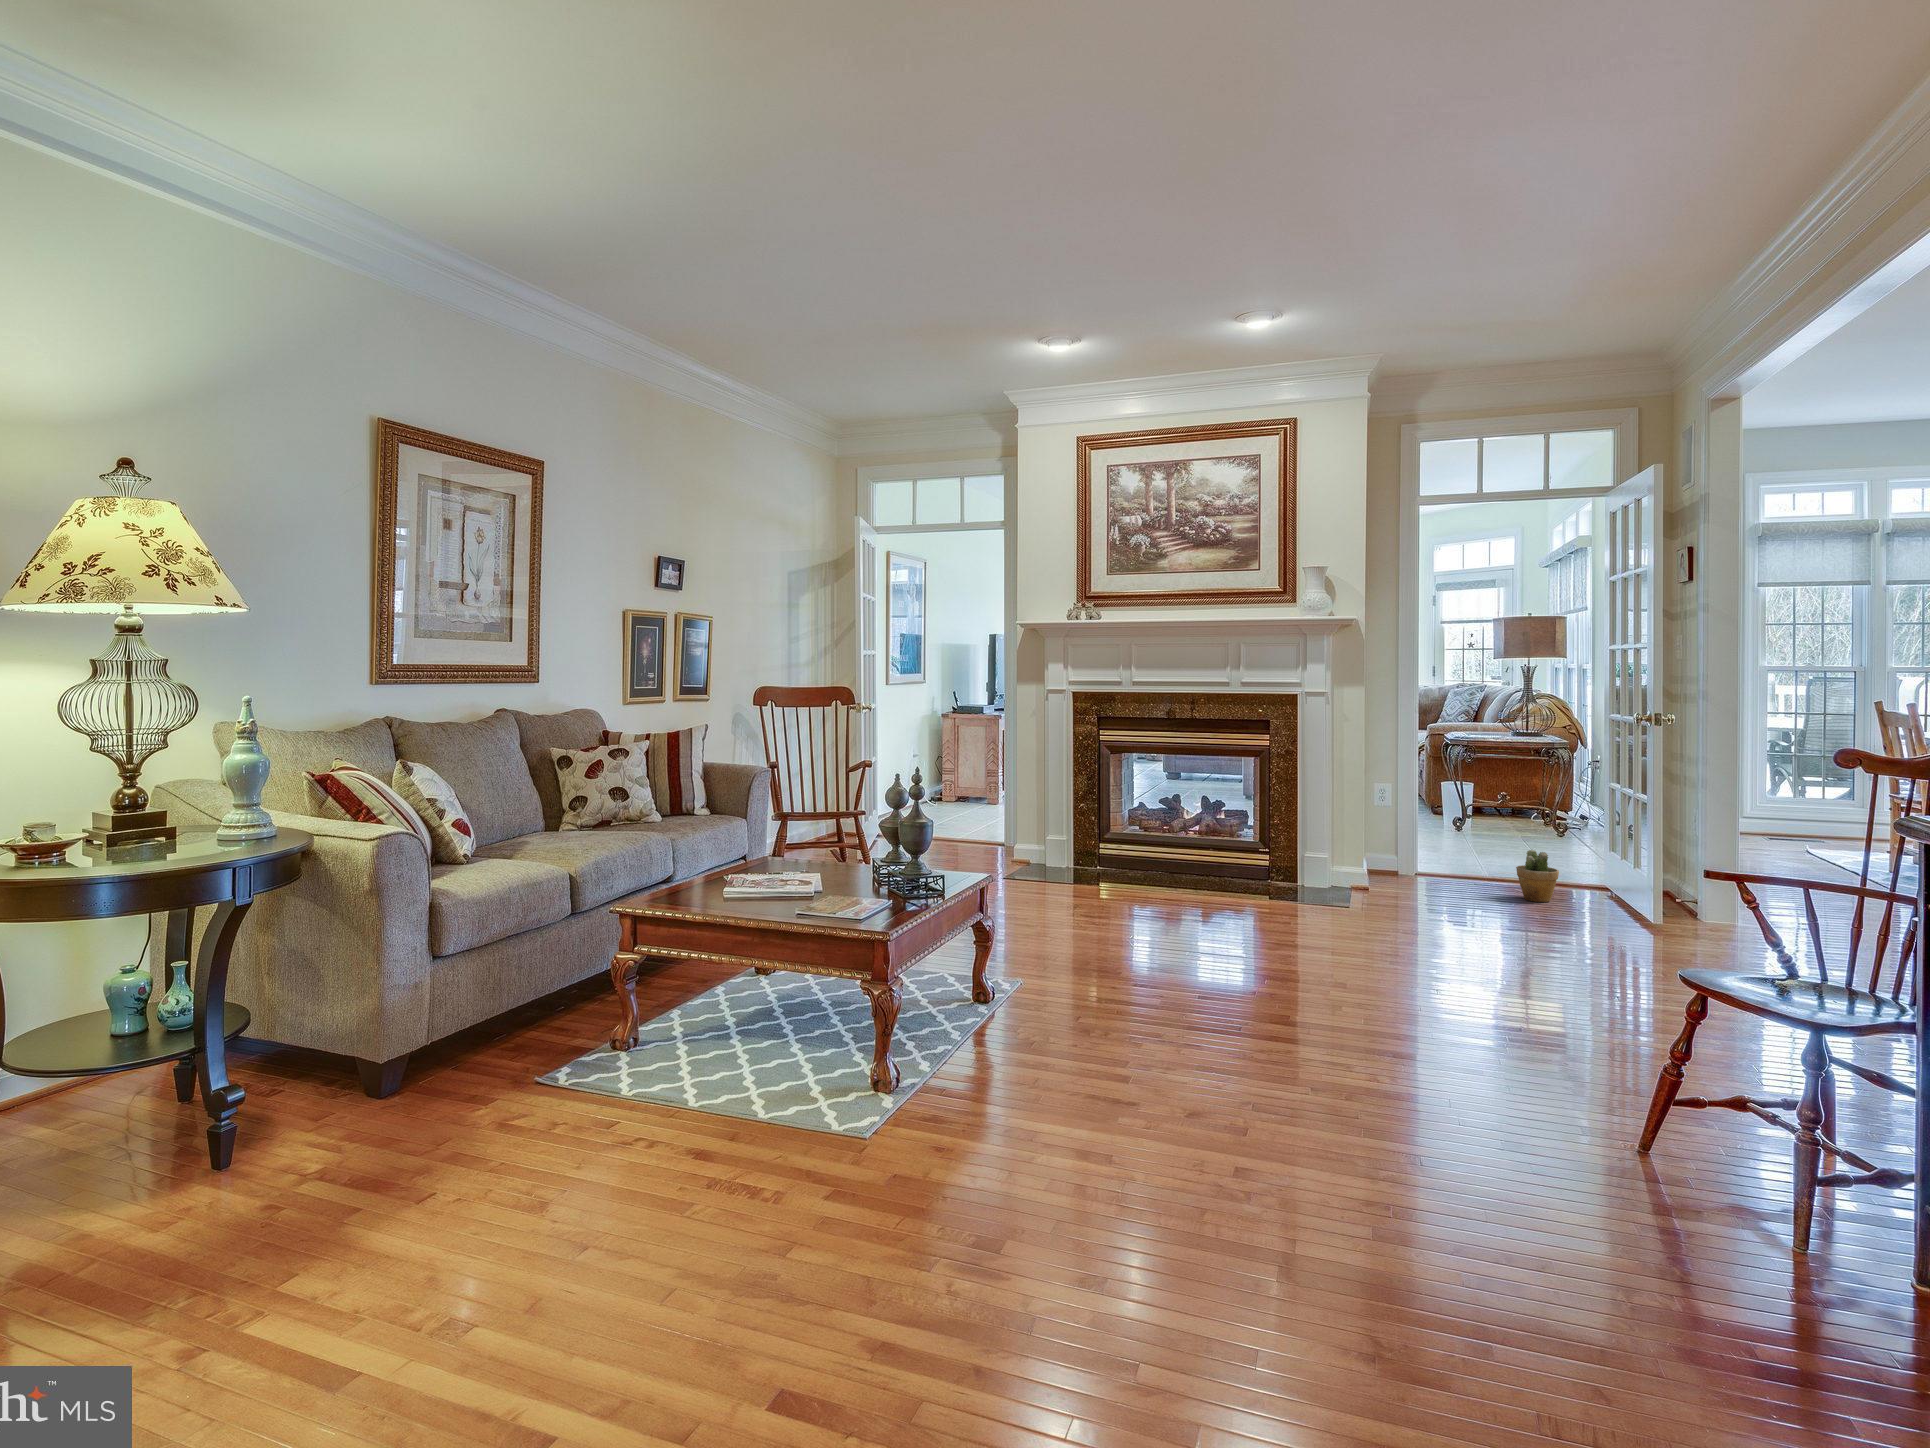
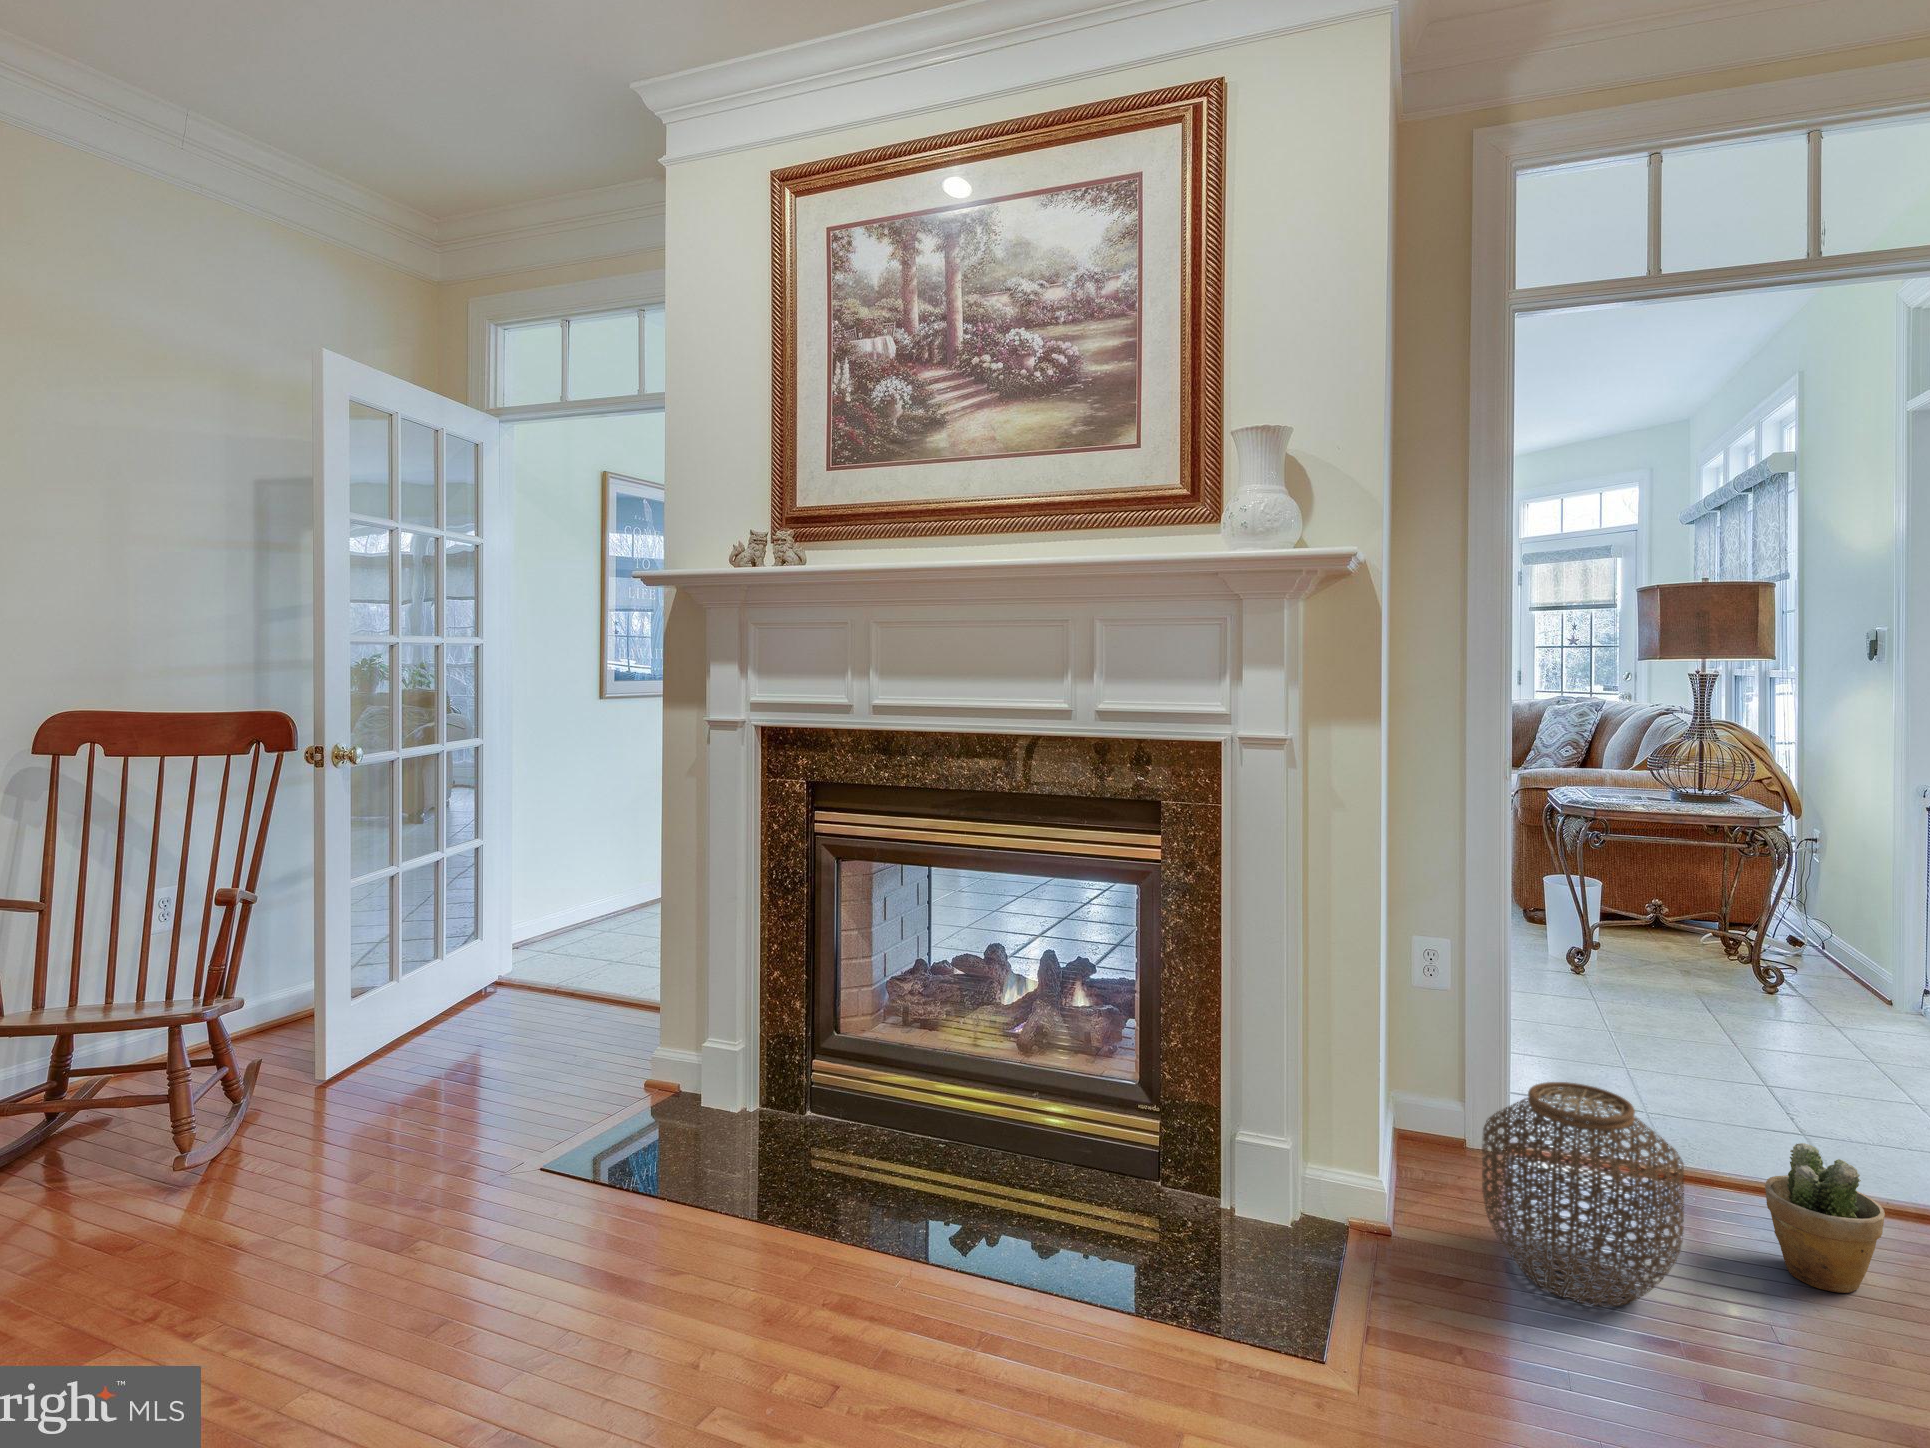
woven basket: none [1405,827,1481,904] -> present [1482,1082,1684,1306]

